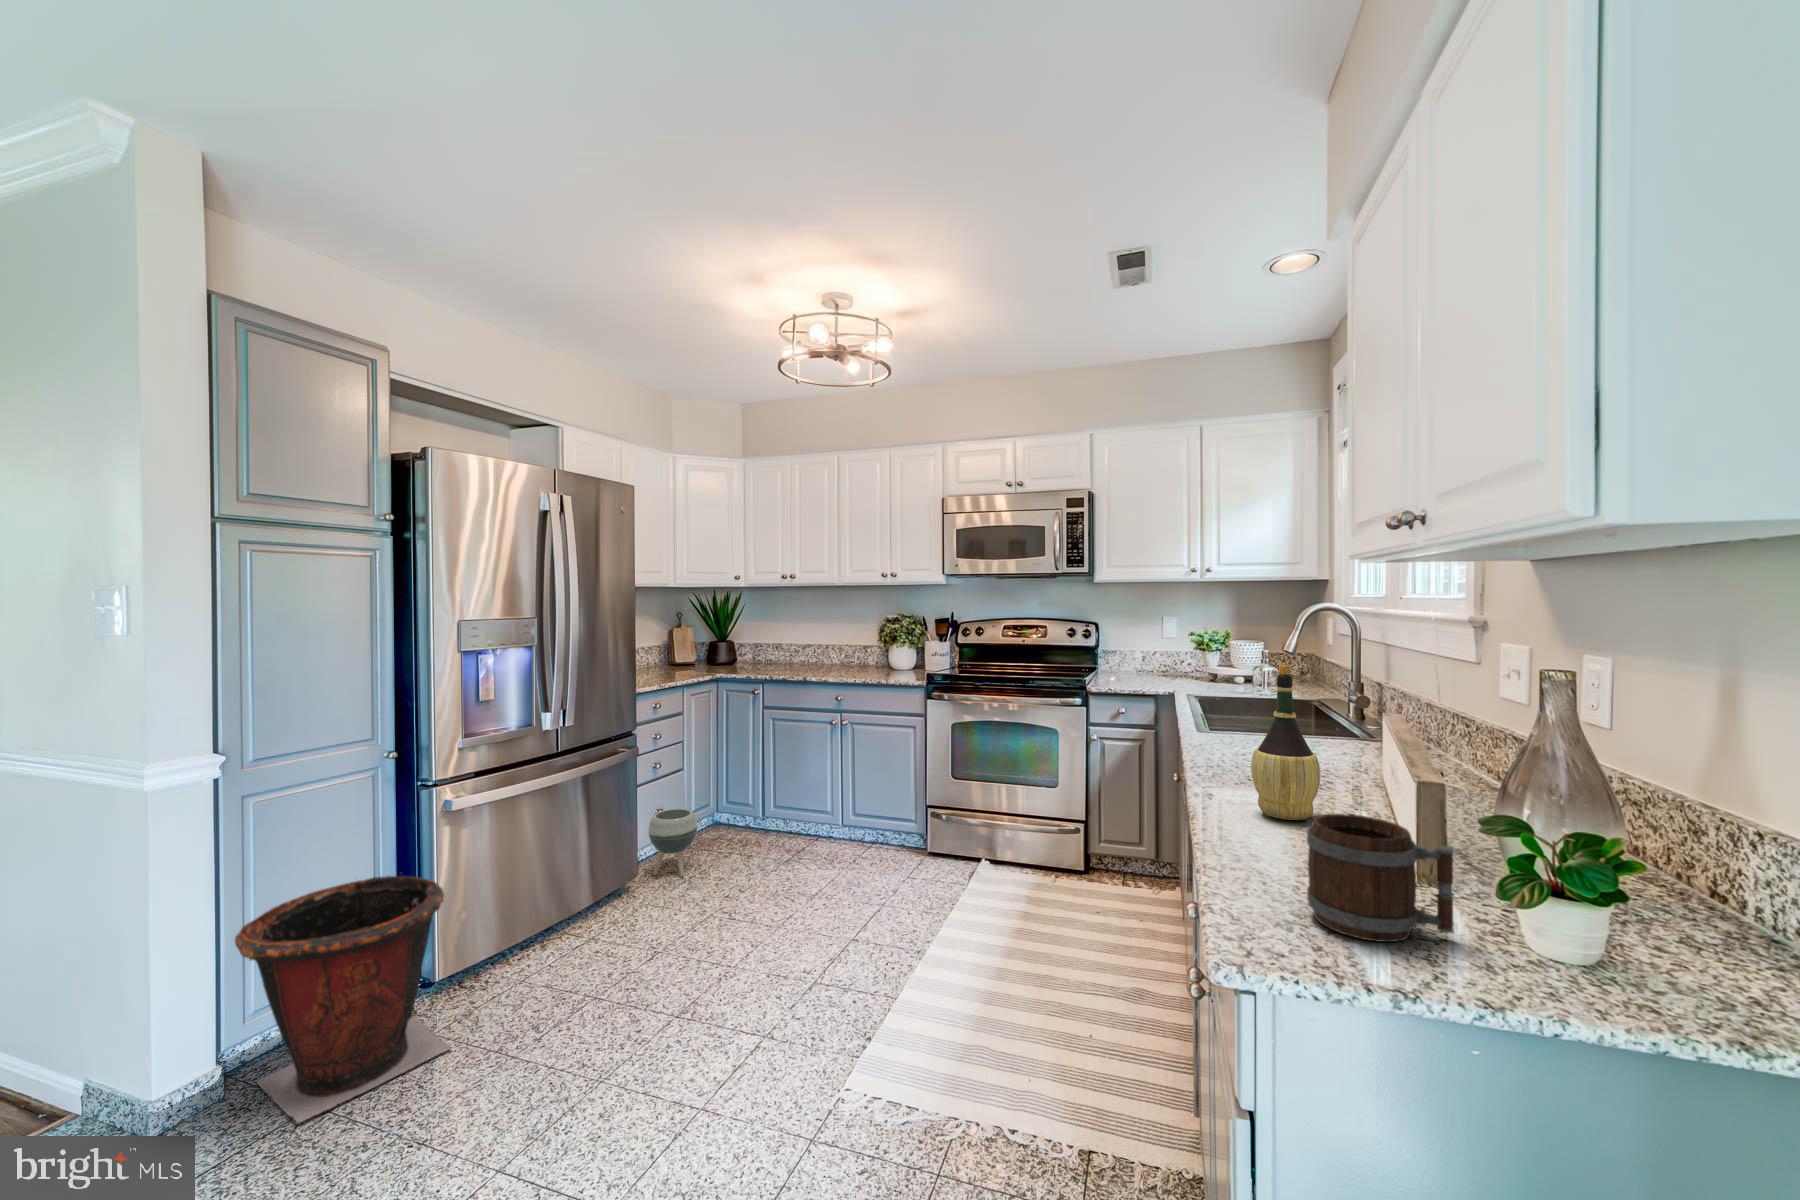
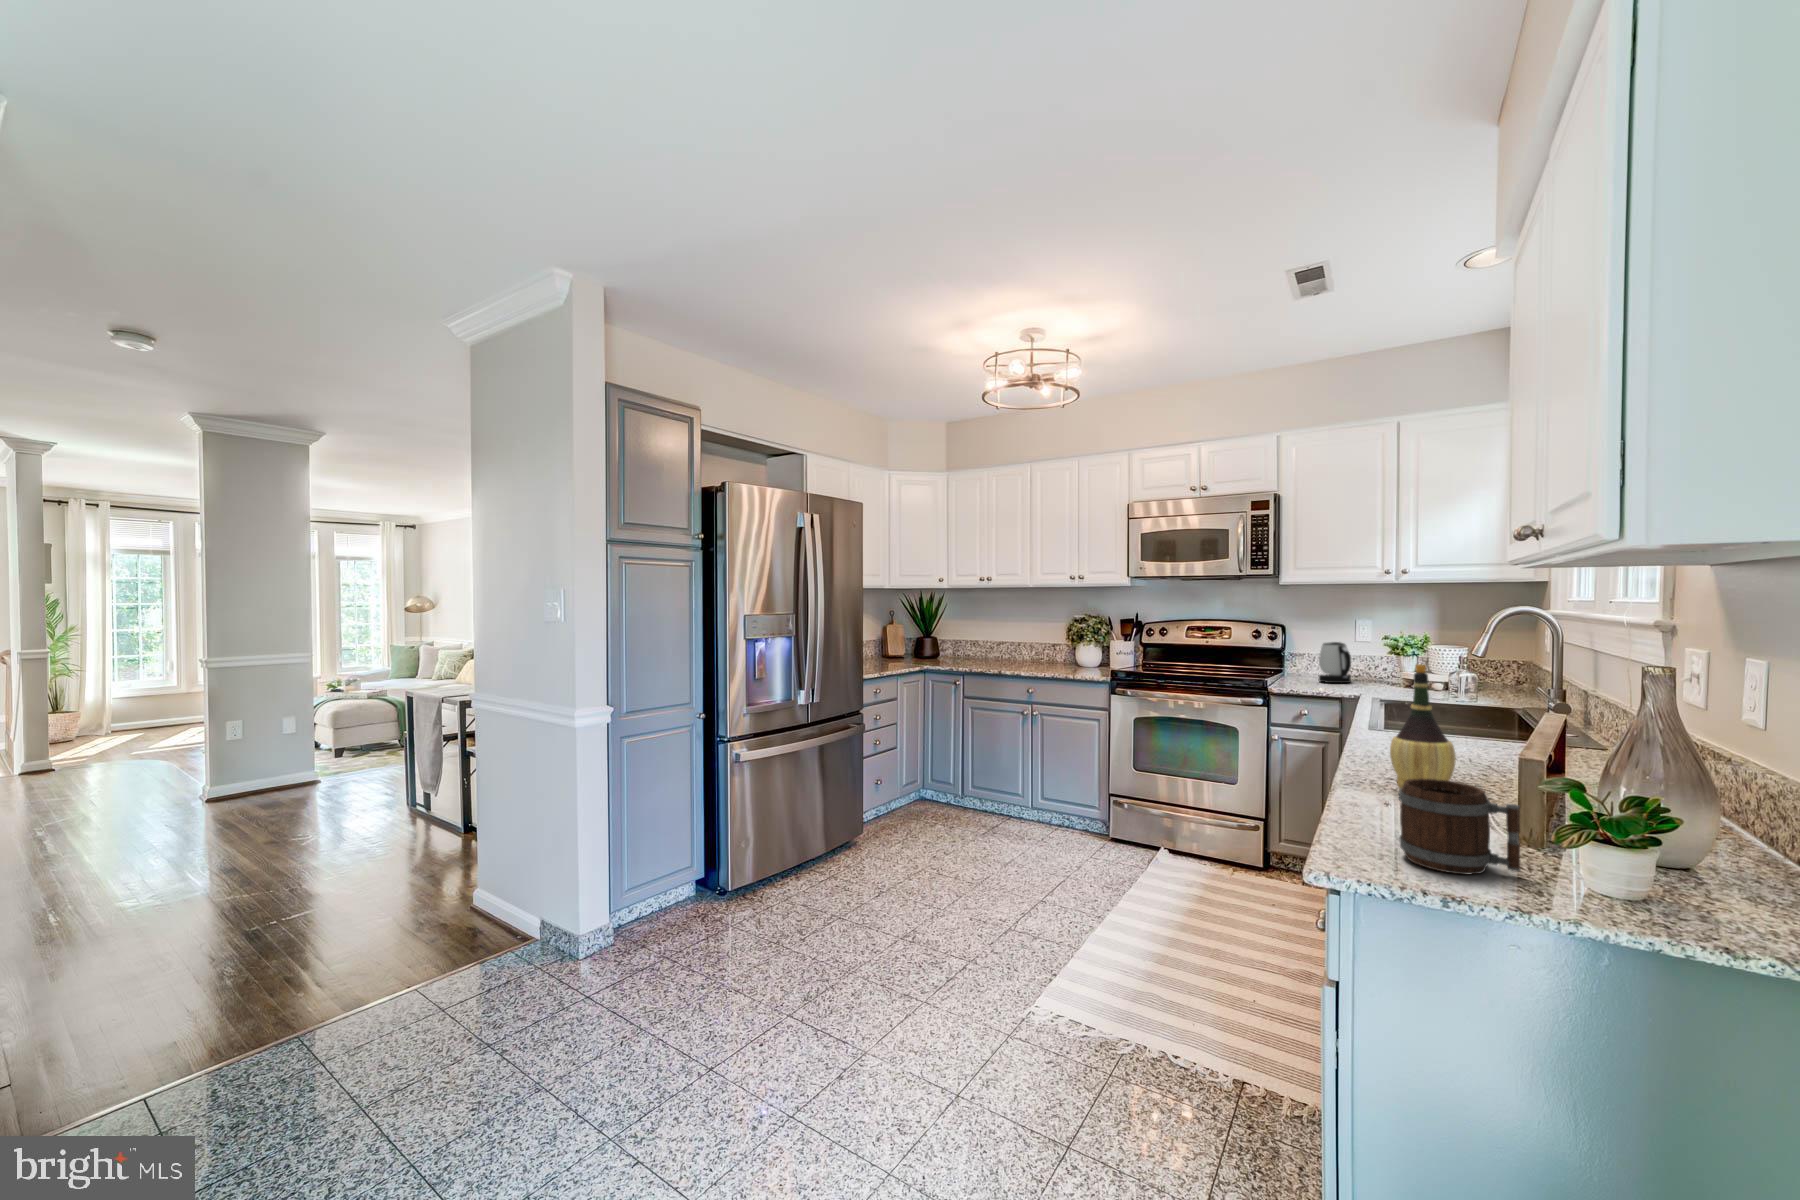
kettle: none [1128,638,1159,680] -> present [1319,642,1351,683]
planter: present [648,809,697,877] -> none [871,780,910,836]
trash can: present [235,876,451,1123] -> none [618,805,746,966]

